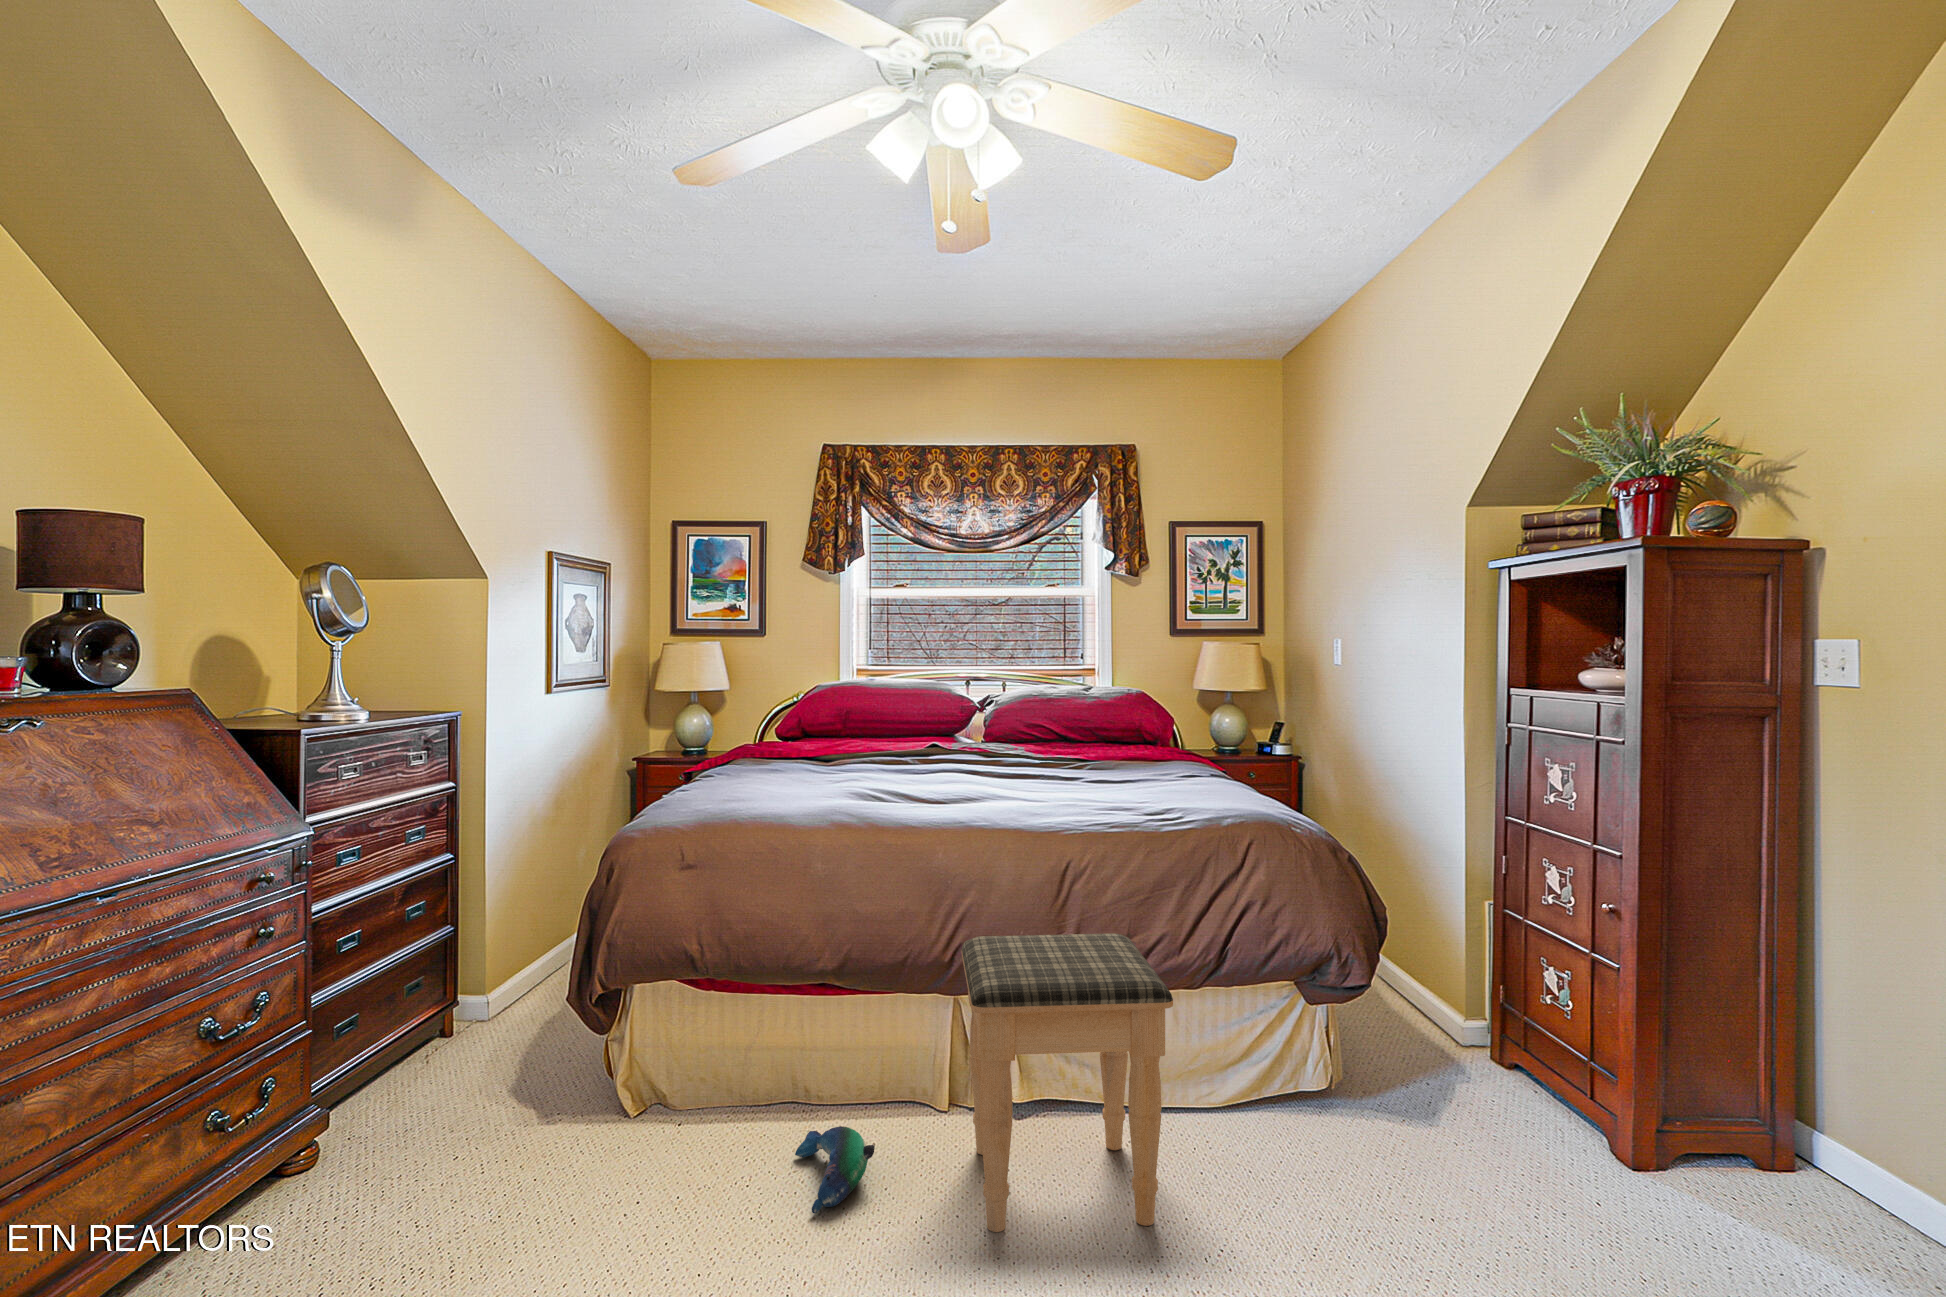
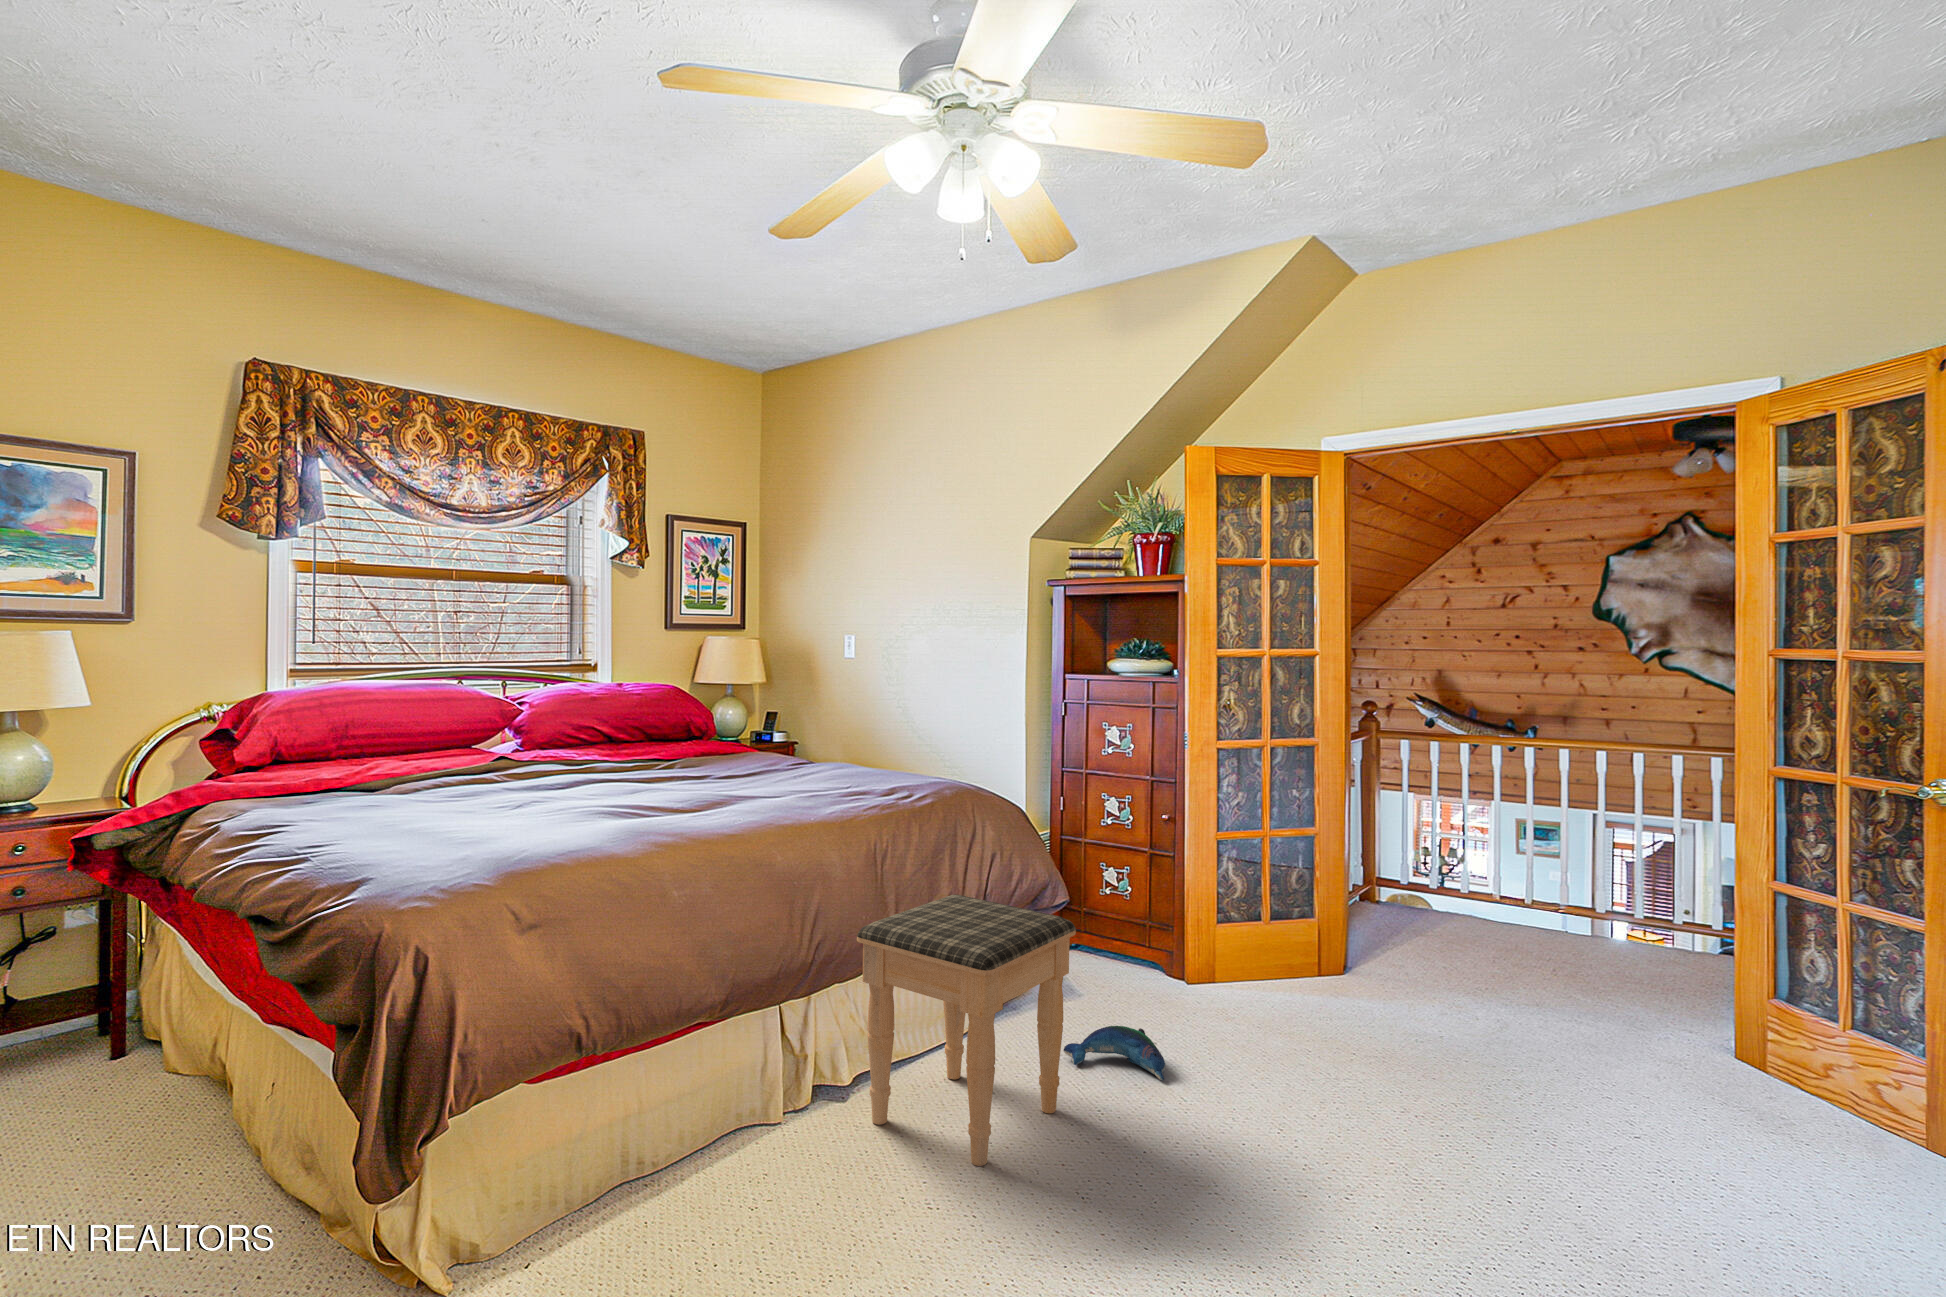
plush toy: present [795,1126,875,1214] -> present [1064,1026,1165,1081]

